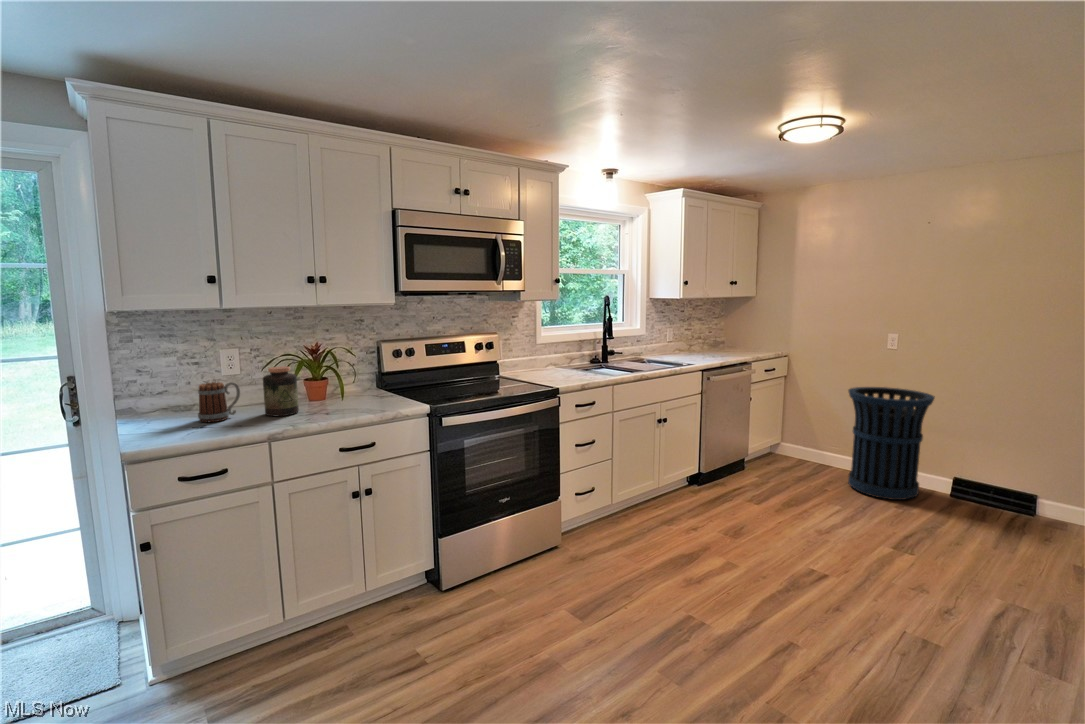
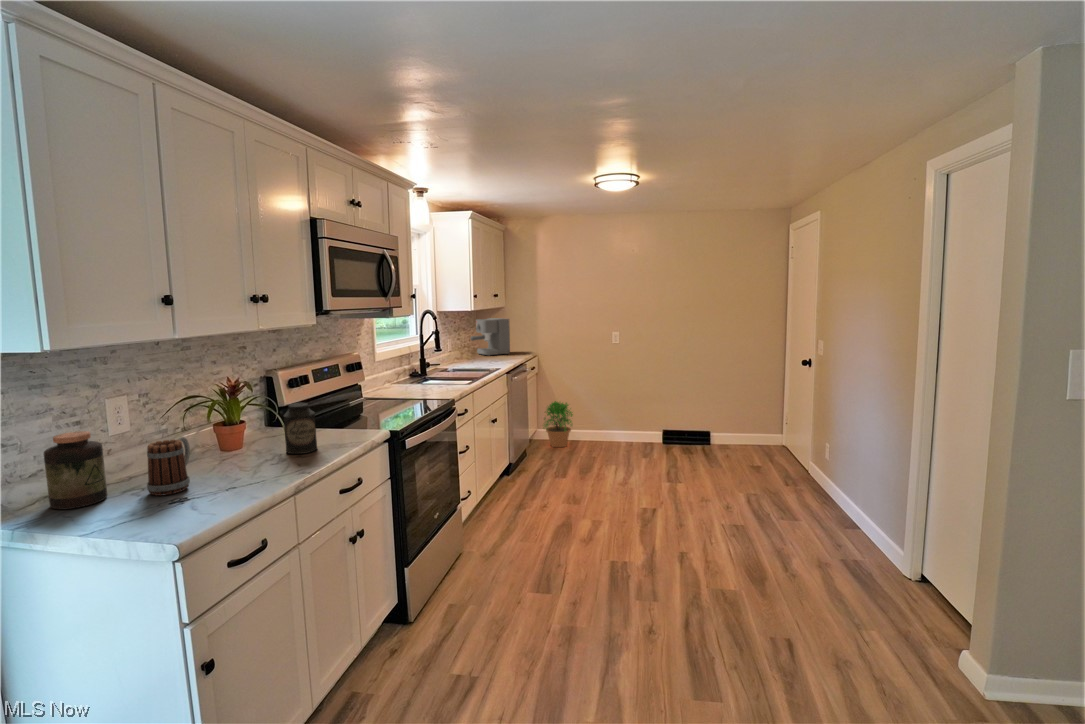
coffee maker: none [705,310,752,351] -> present [471,318,510,355]
jar: present [263,366,299,416] -> present [44,431,107,509]
canister: none [328,368,356,412] -> present [284,403,317,454]
trash can: present [848,387,935,500] -> none [598,373,654,456]
potted plant: none [776,410,824,467] -> present [544,401,573,447]

